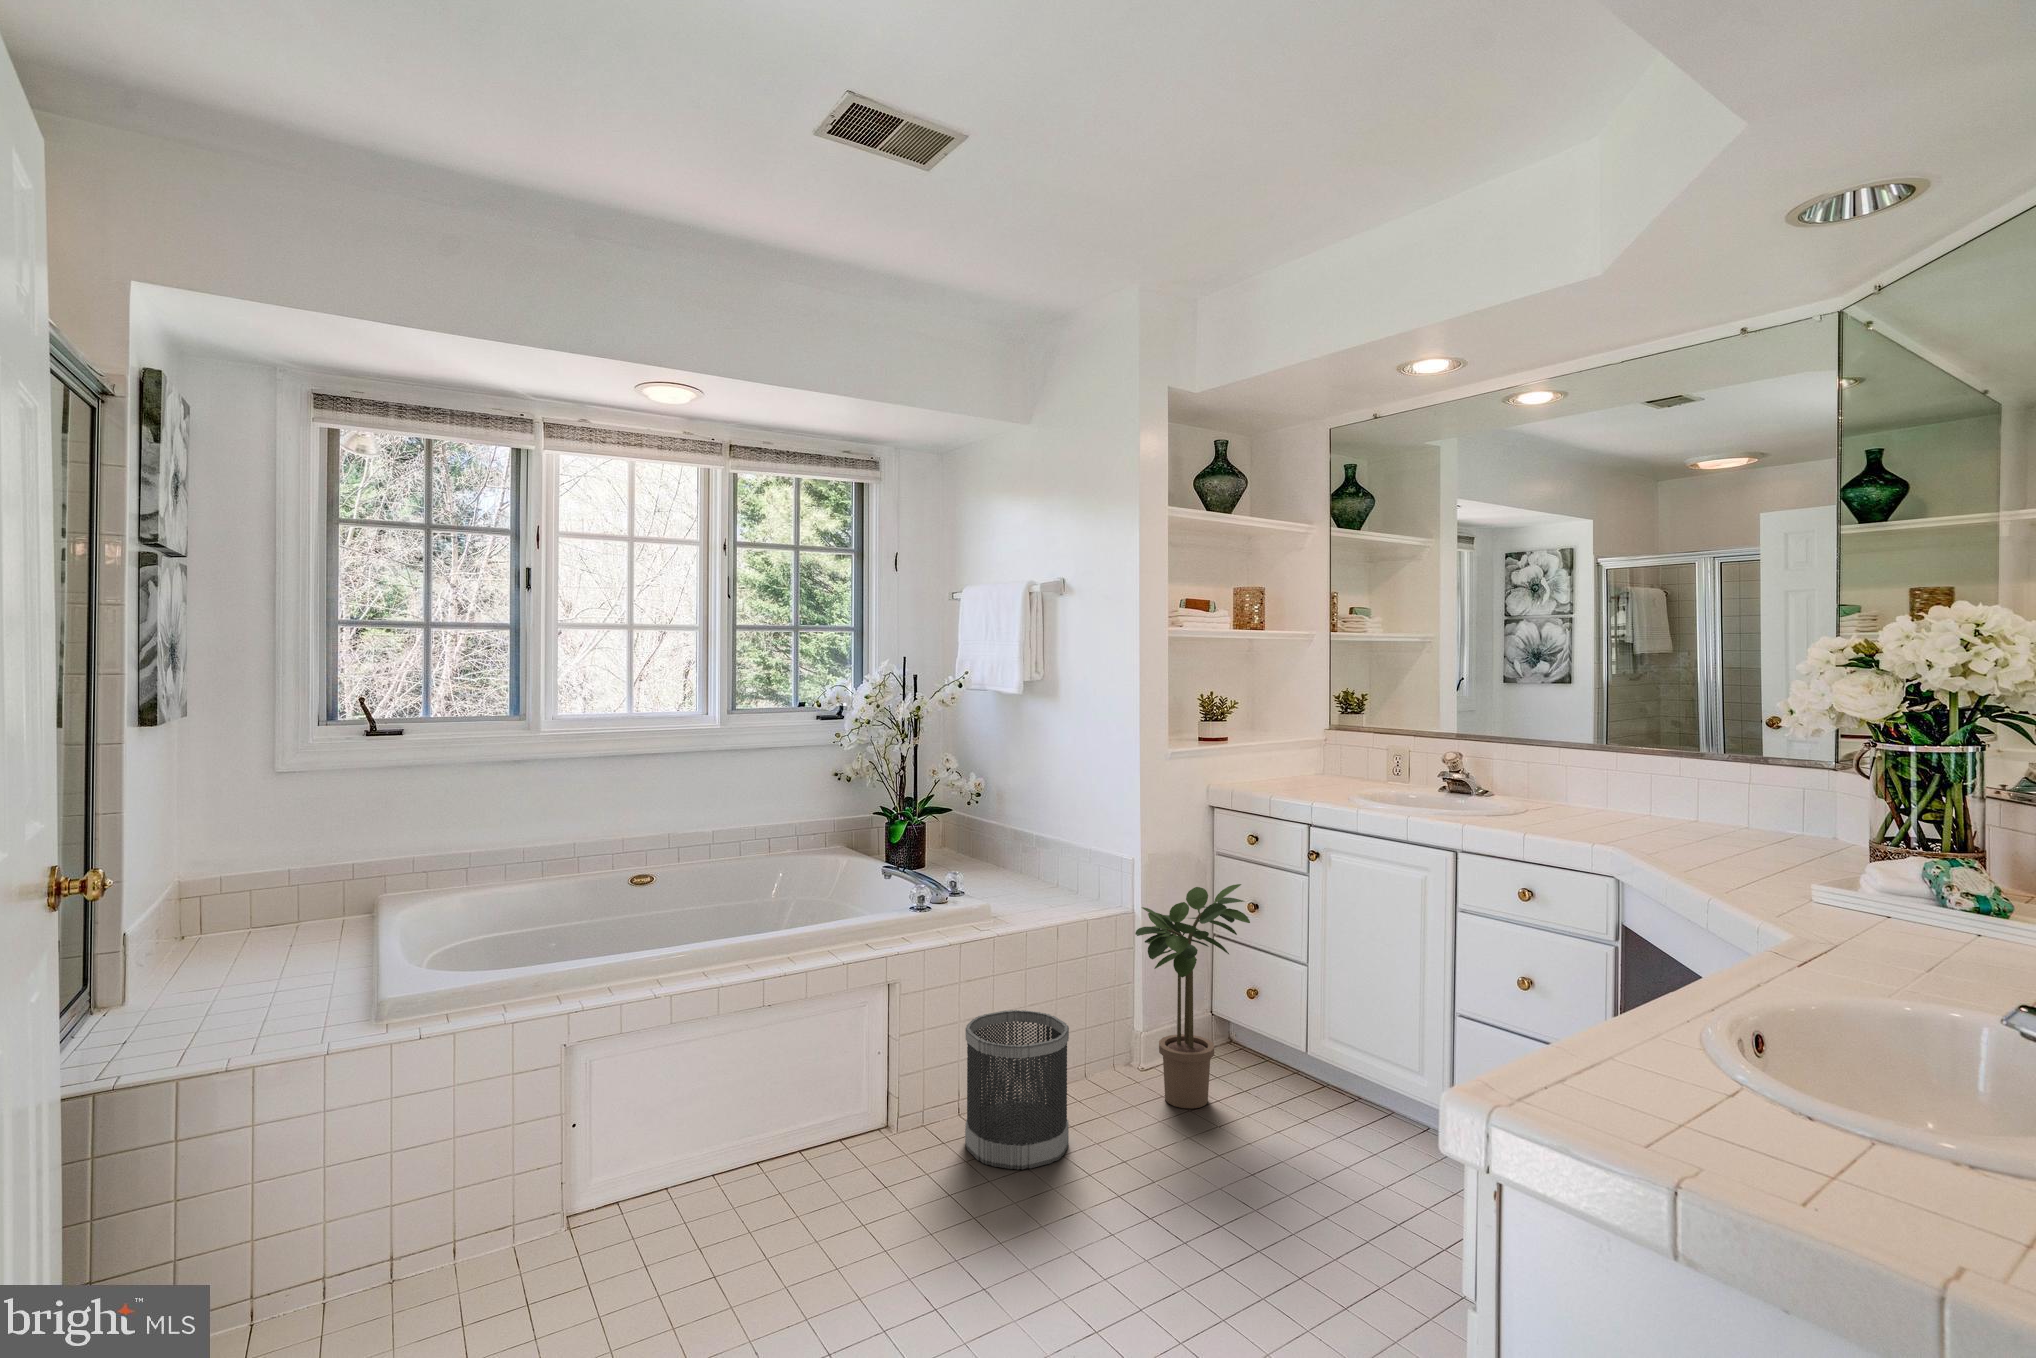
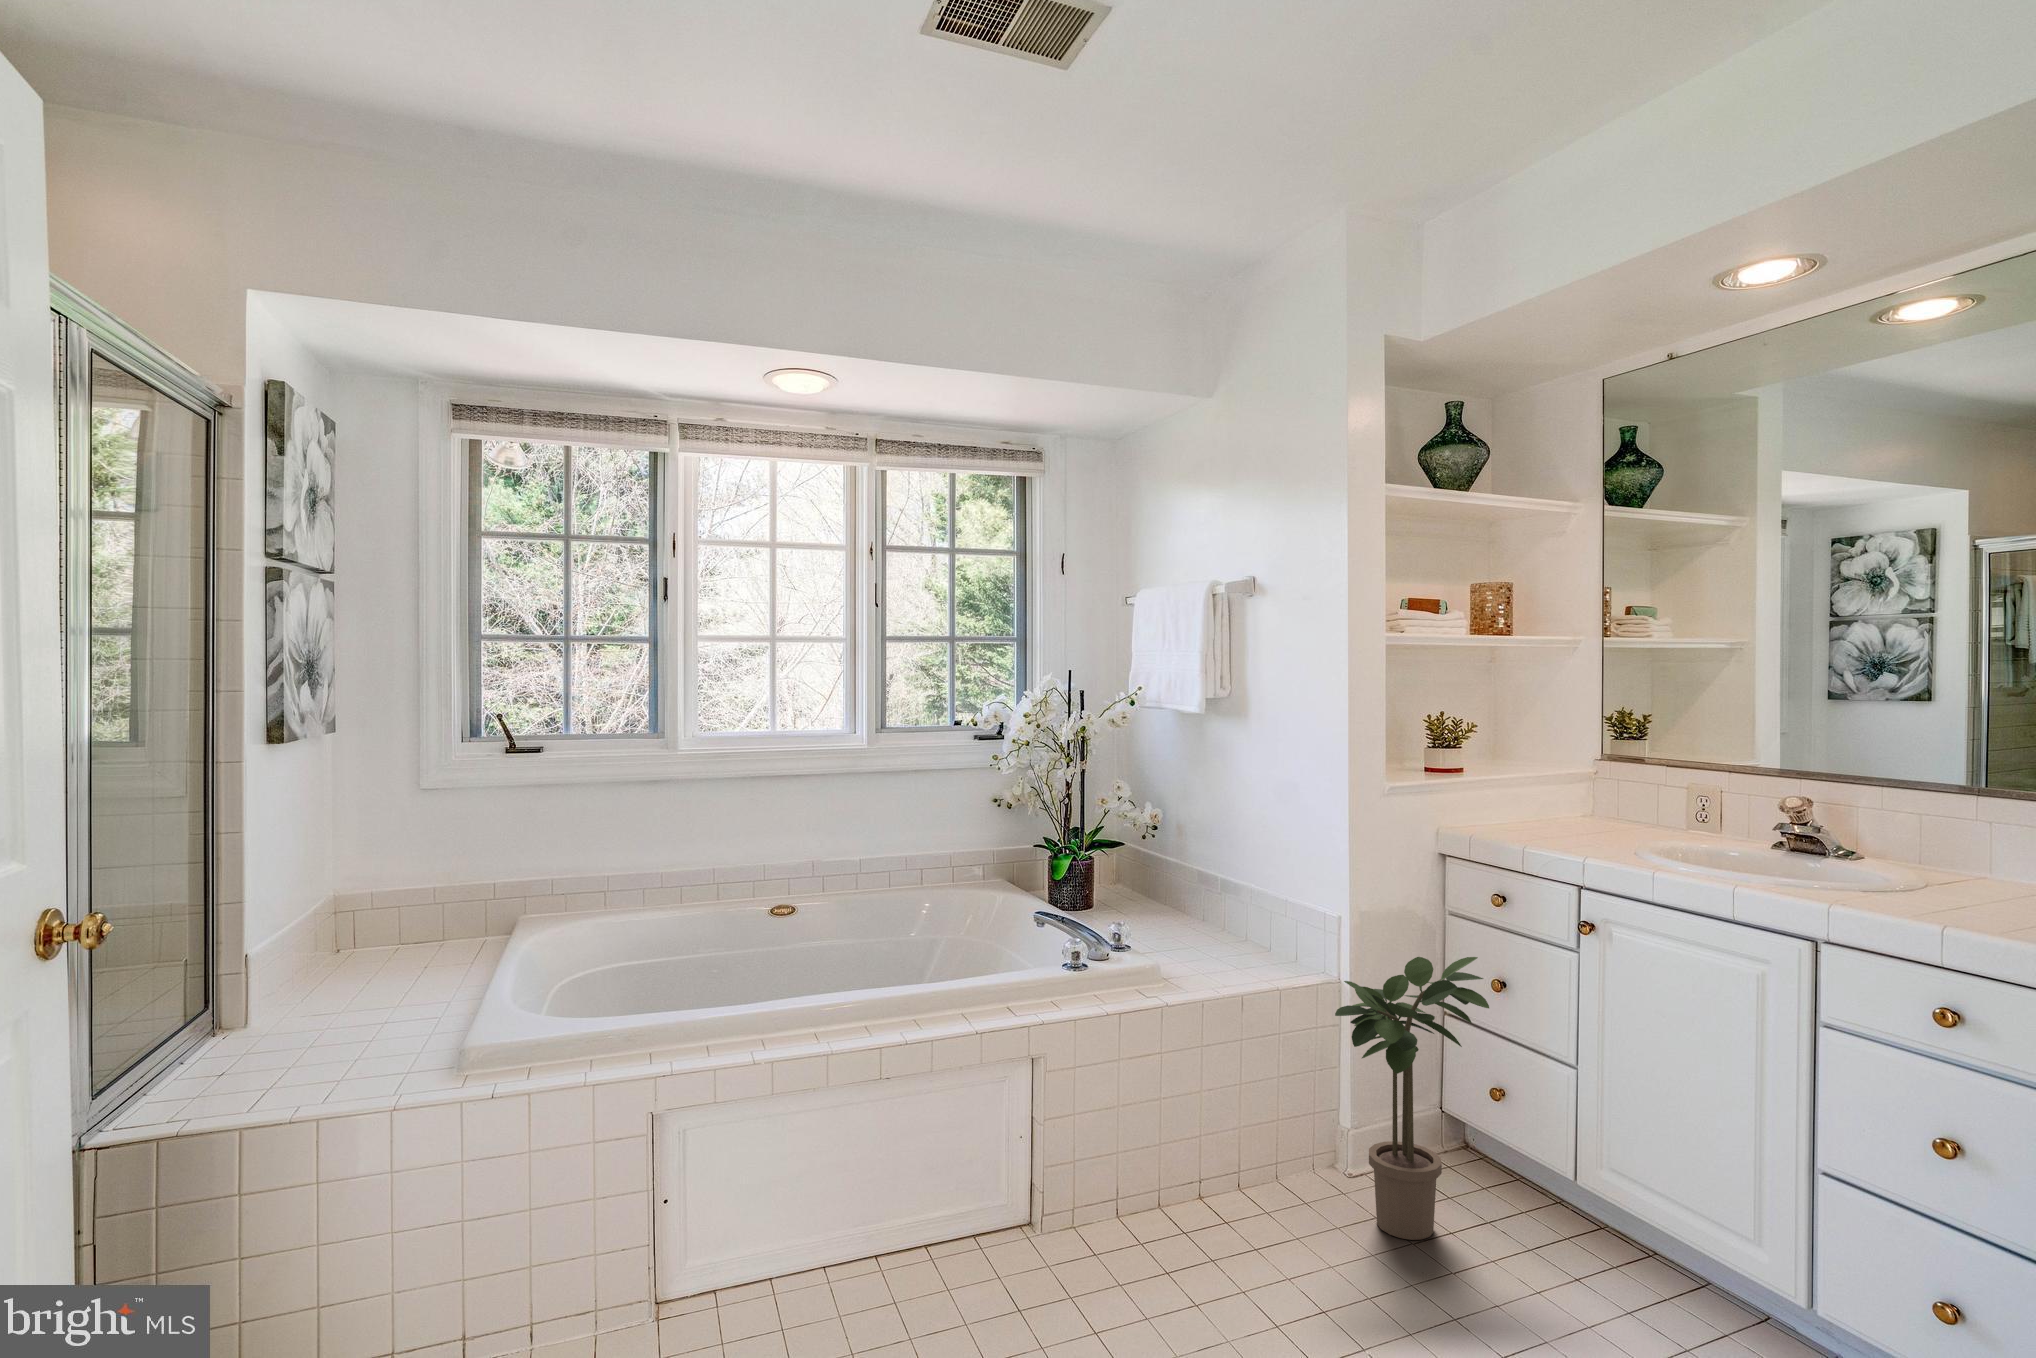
wastebasket: present [965,1010,1069,1169] -> none [1119,1098,1247,1303]

